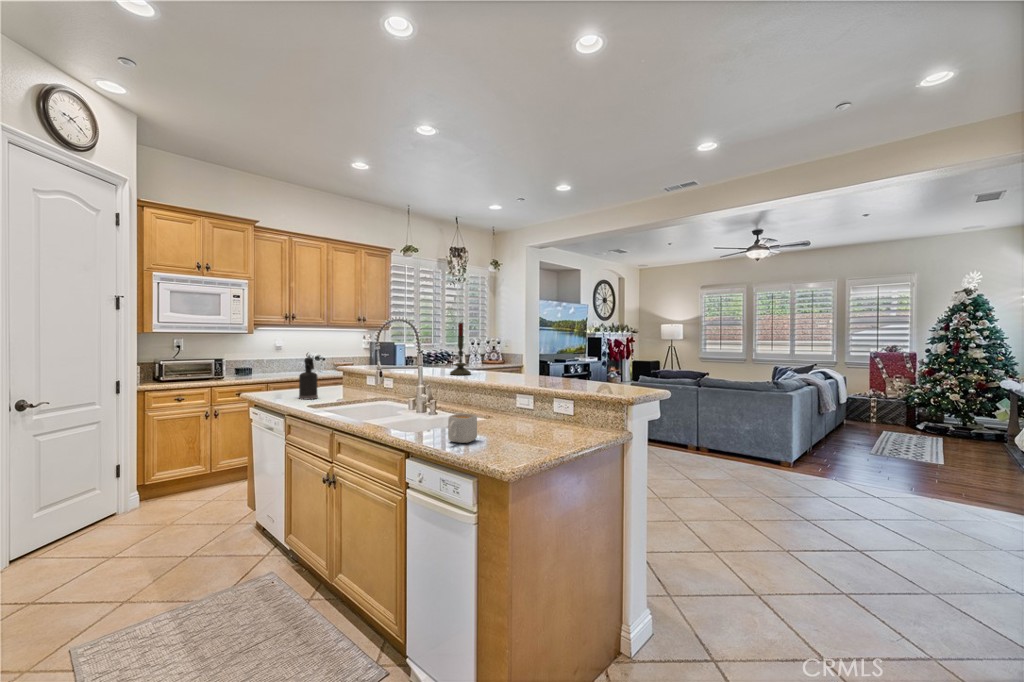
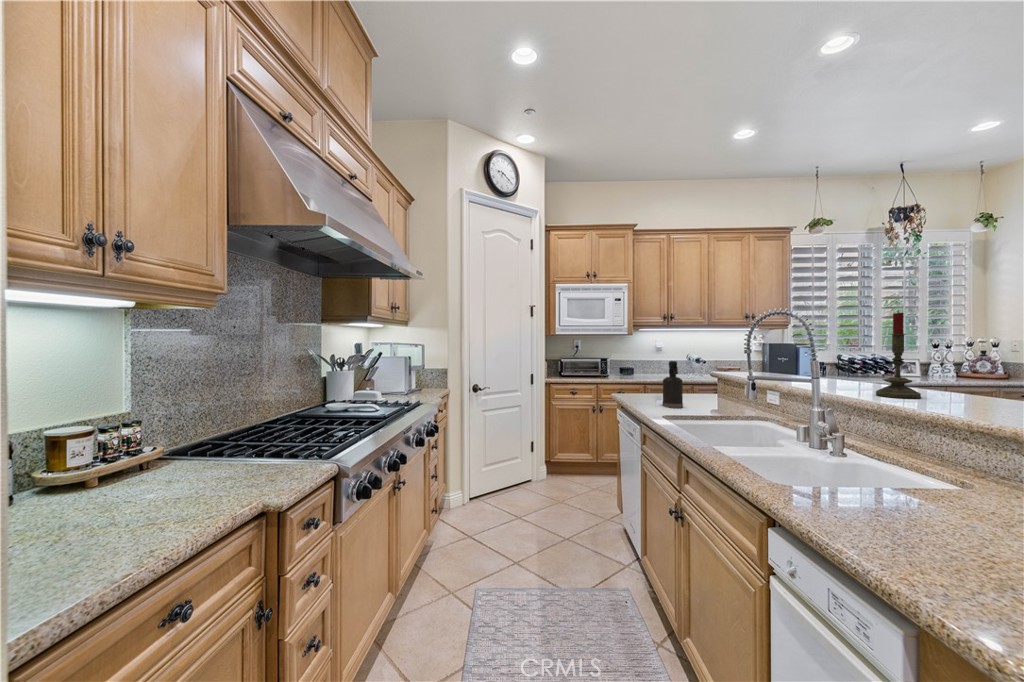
mug: present [448,413,477,443] -> none [849,473,921,535]

